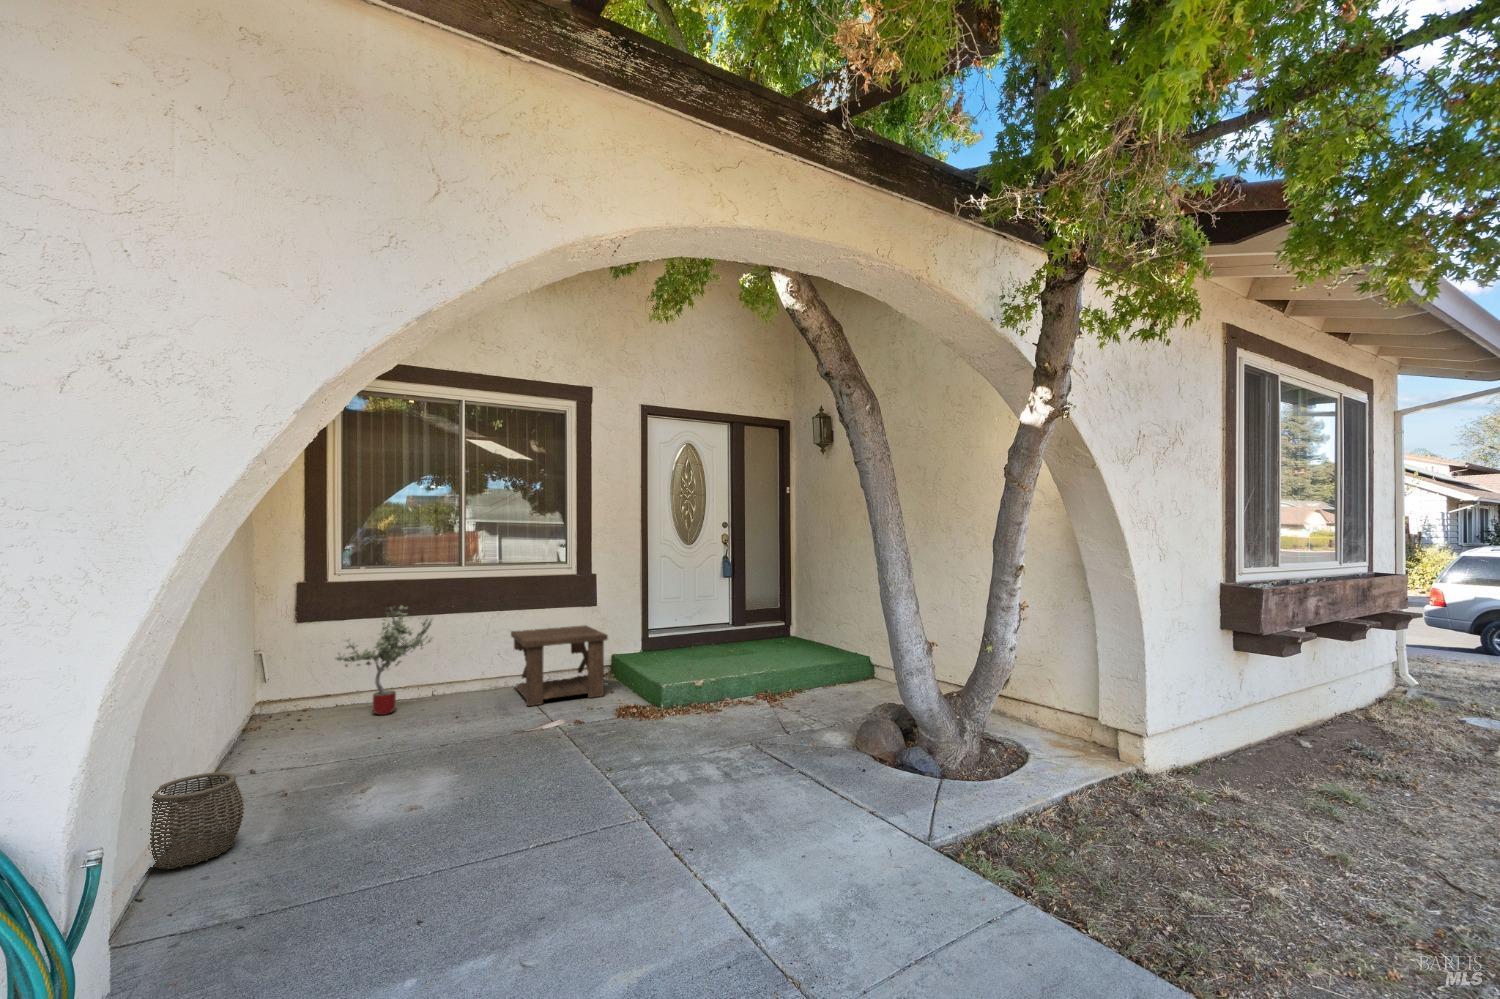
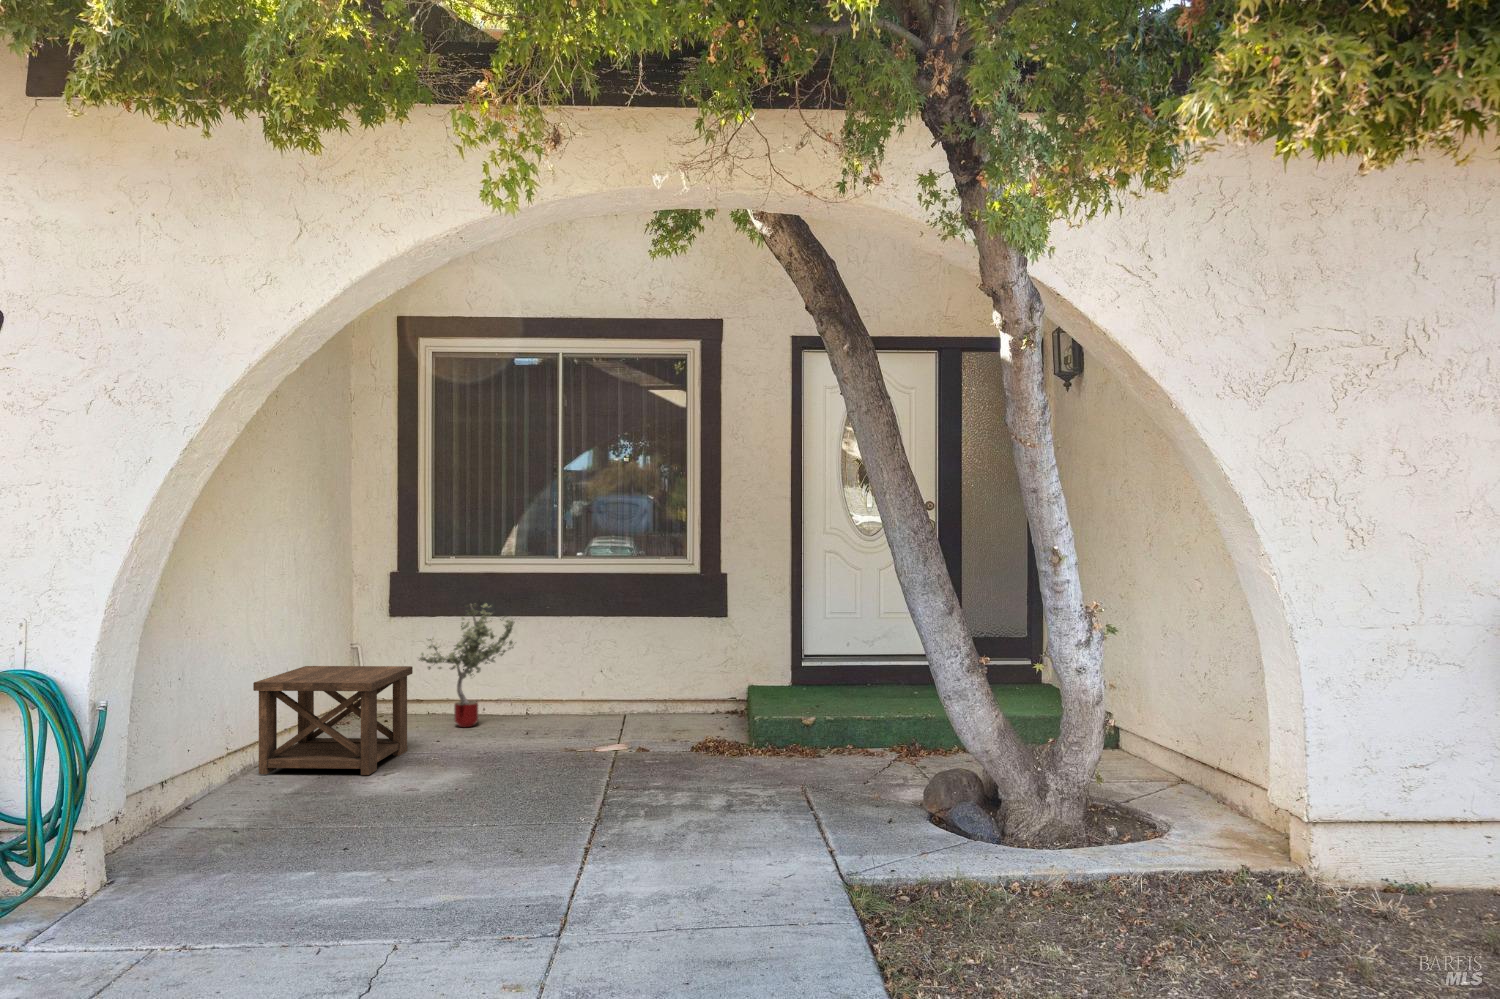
side table: present [511,625,608,706] -> present [253,666,413,775]
woven basket: present [148,772,244,869] -> none [182,744,263,819]

